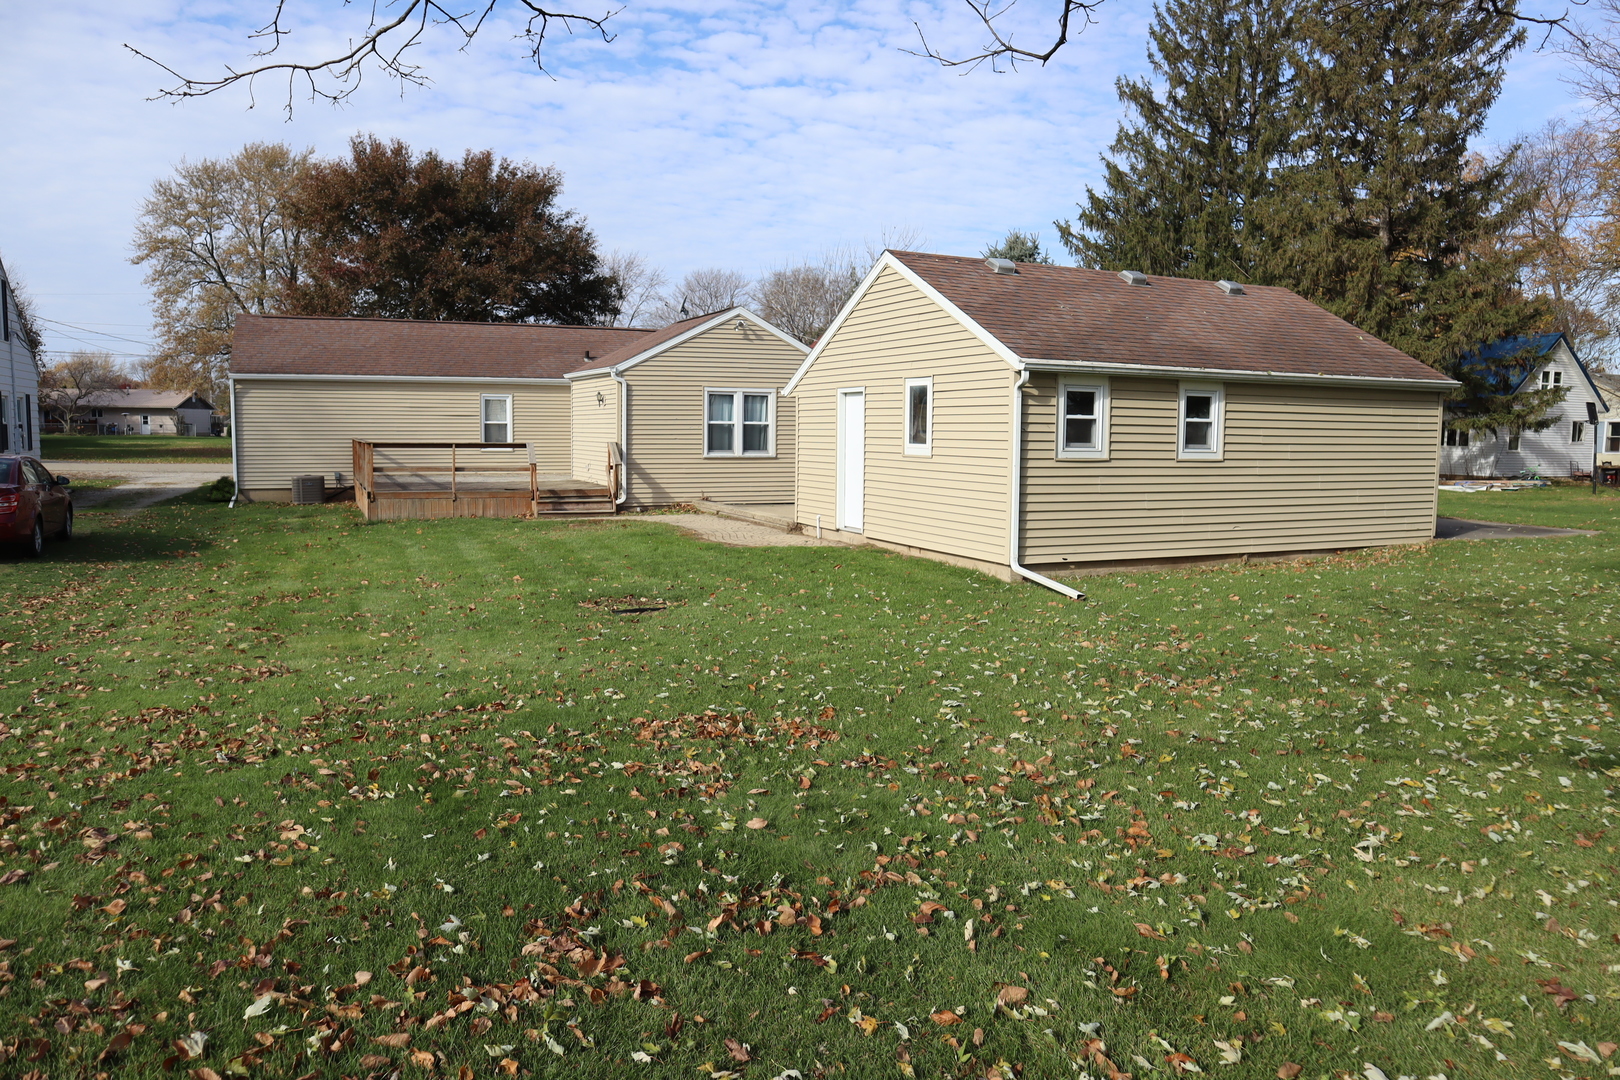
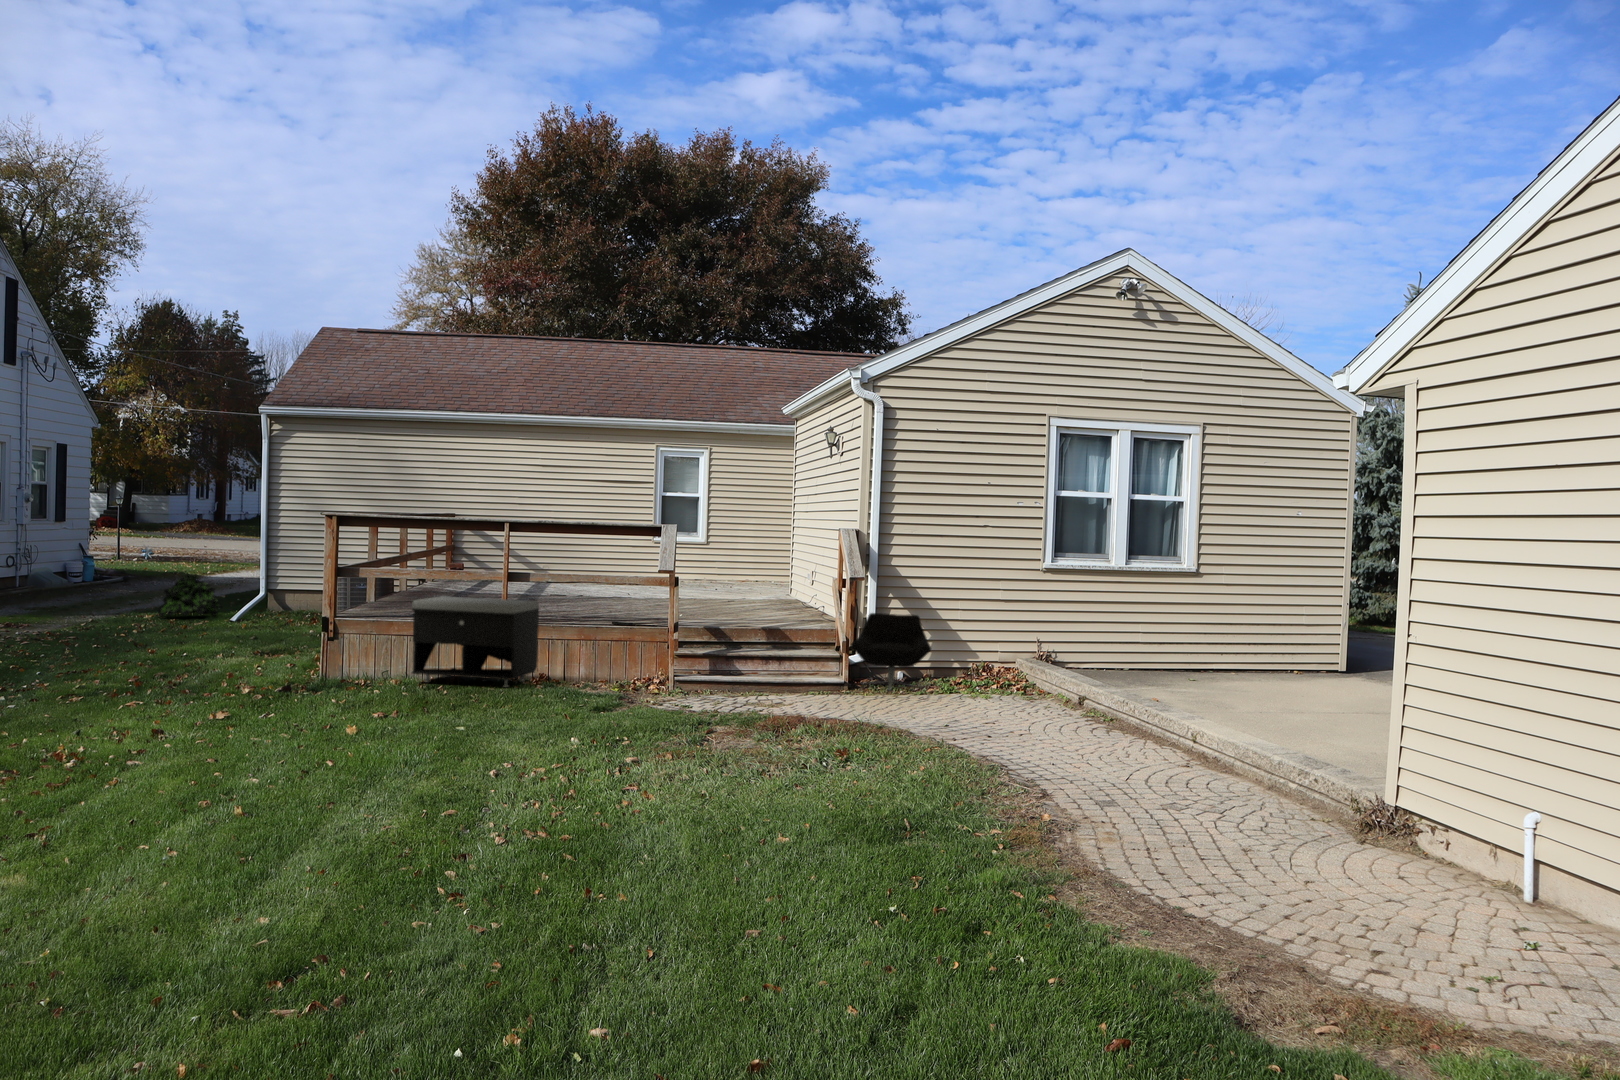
storage bench: none [422,480,476,518] -> present [412,596,539,687]
lounge chair: none [617,481,653,513] -> present [851,613,931,691]

